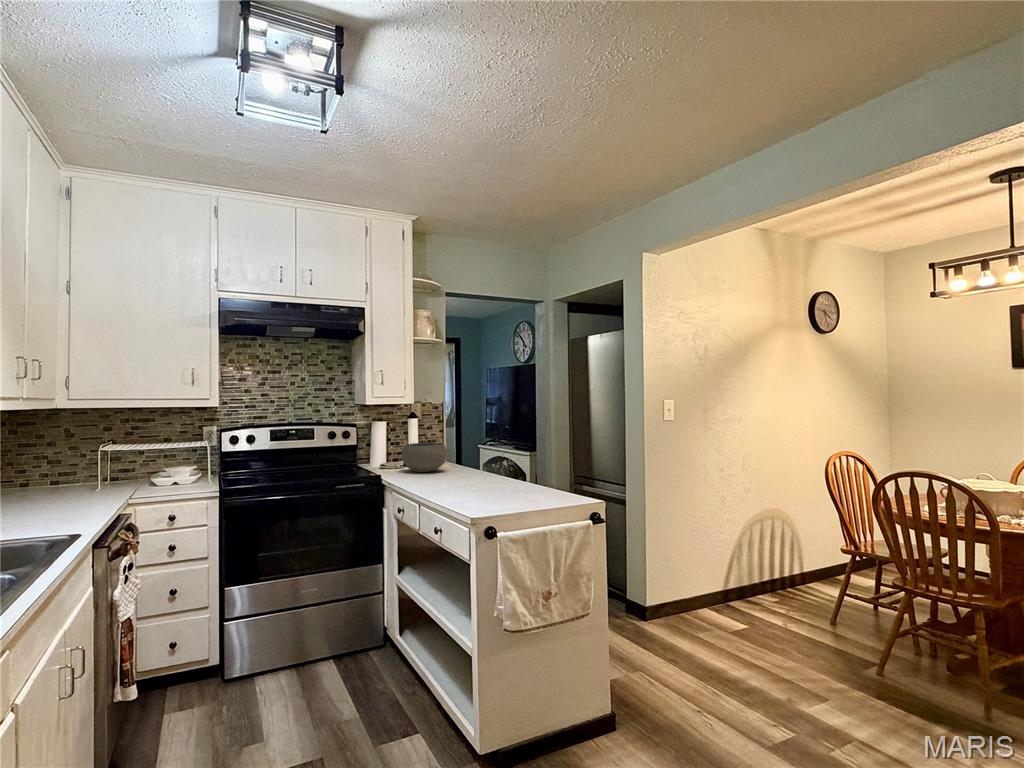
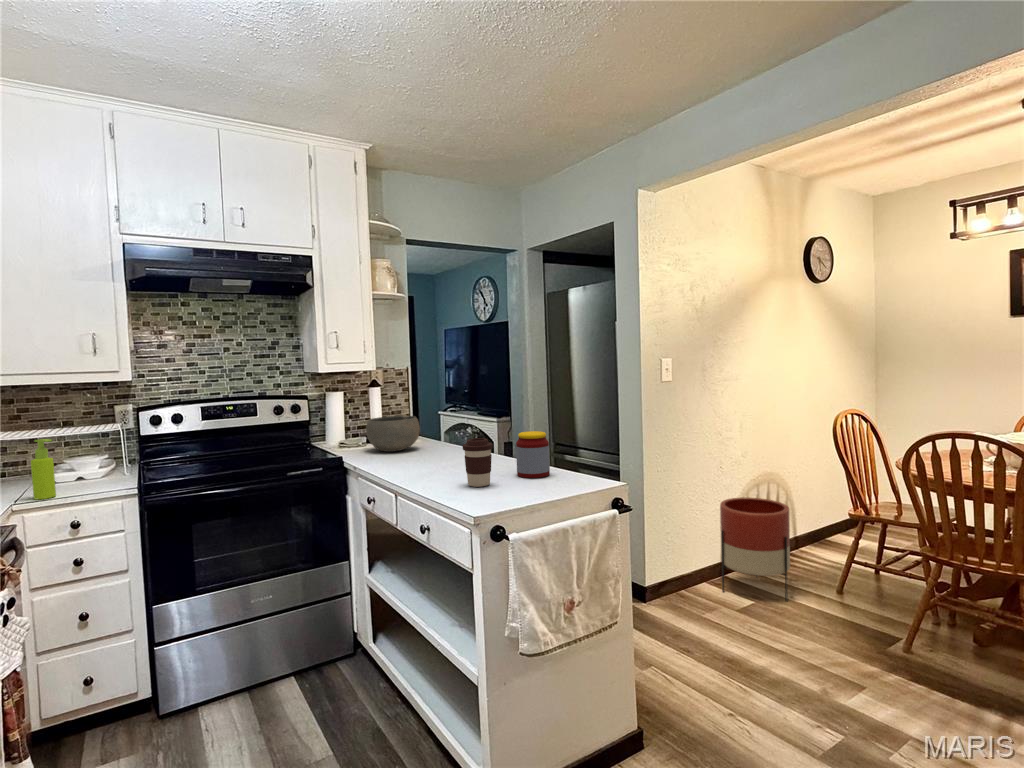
soap dispenser: none [144,449,160,496] -> present [31,439,56,499]
jar: none [518,456,545,494] -> present [516,431,550,478]
coffee cup: none [471,459,495,498] -> present [463,438,493,487]
planter: none [718,529,783,627] -> present [720,497,790,601]

